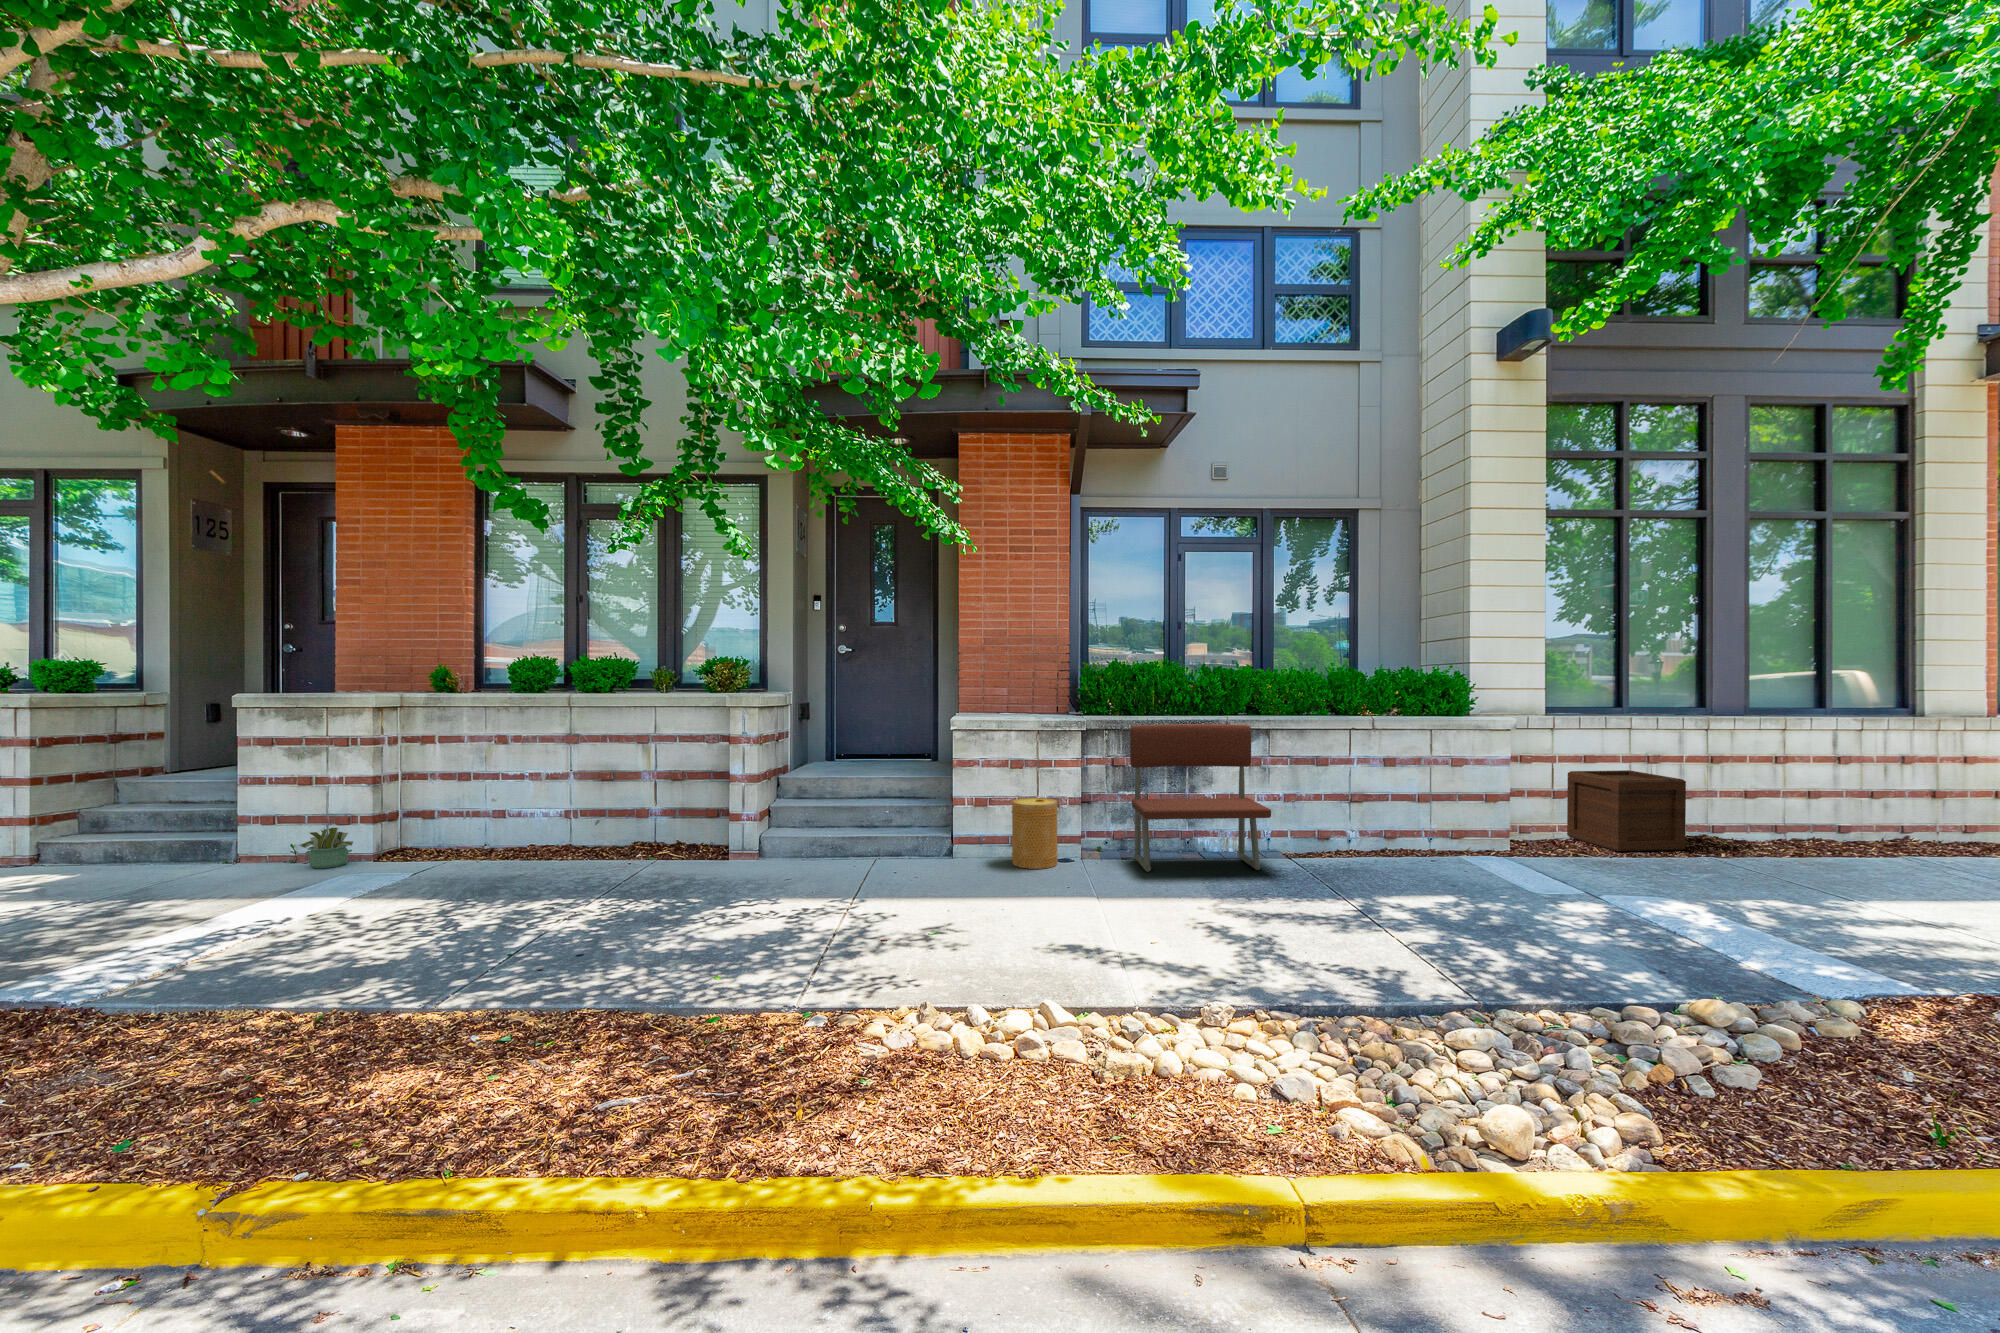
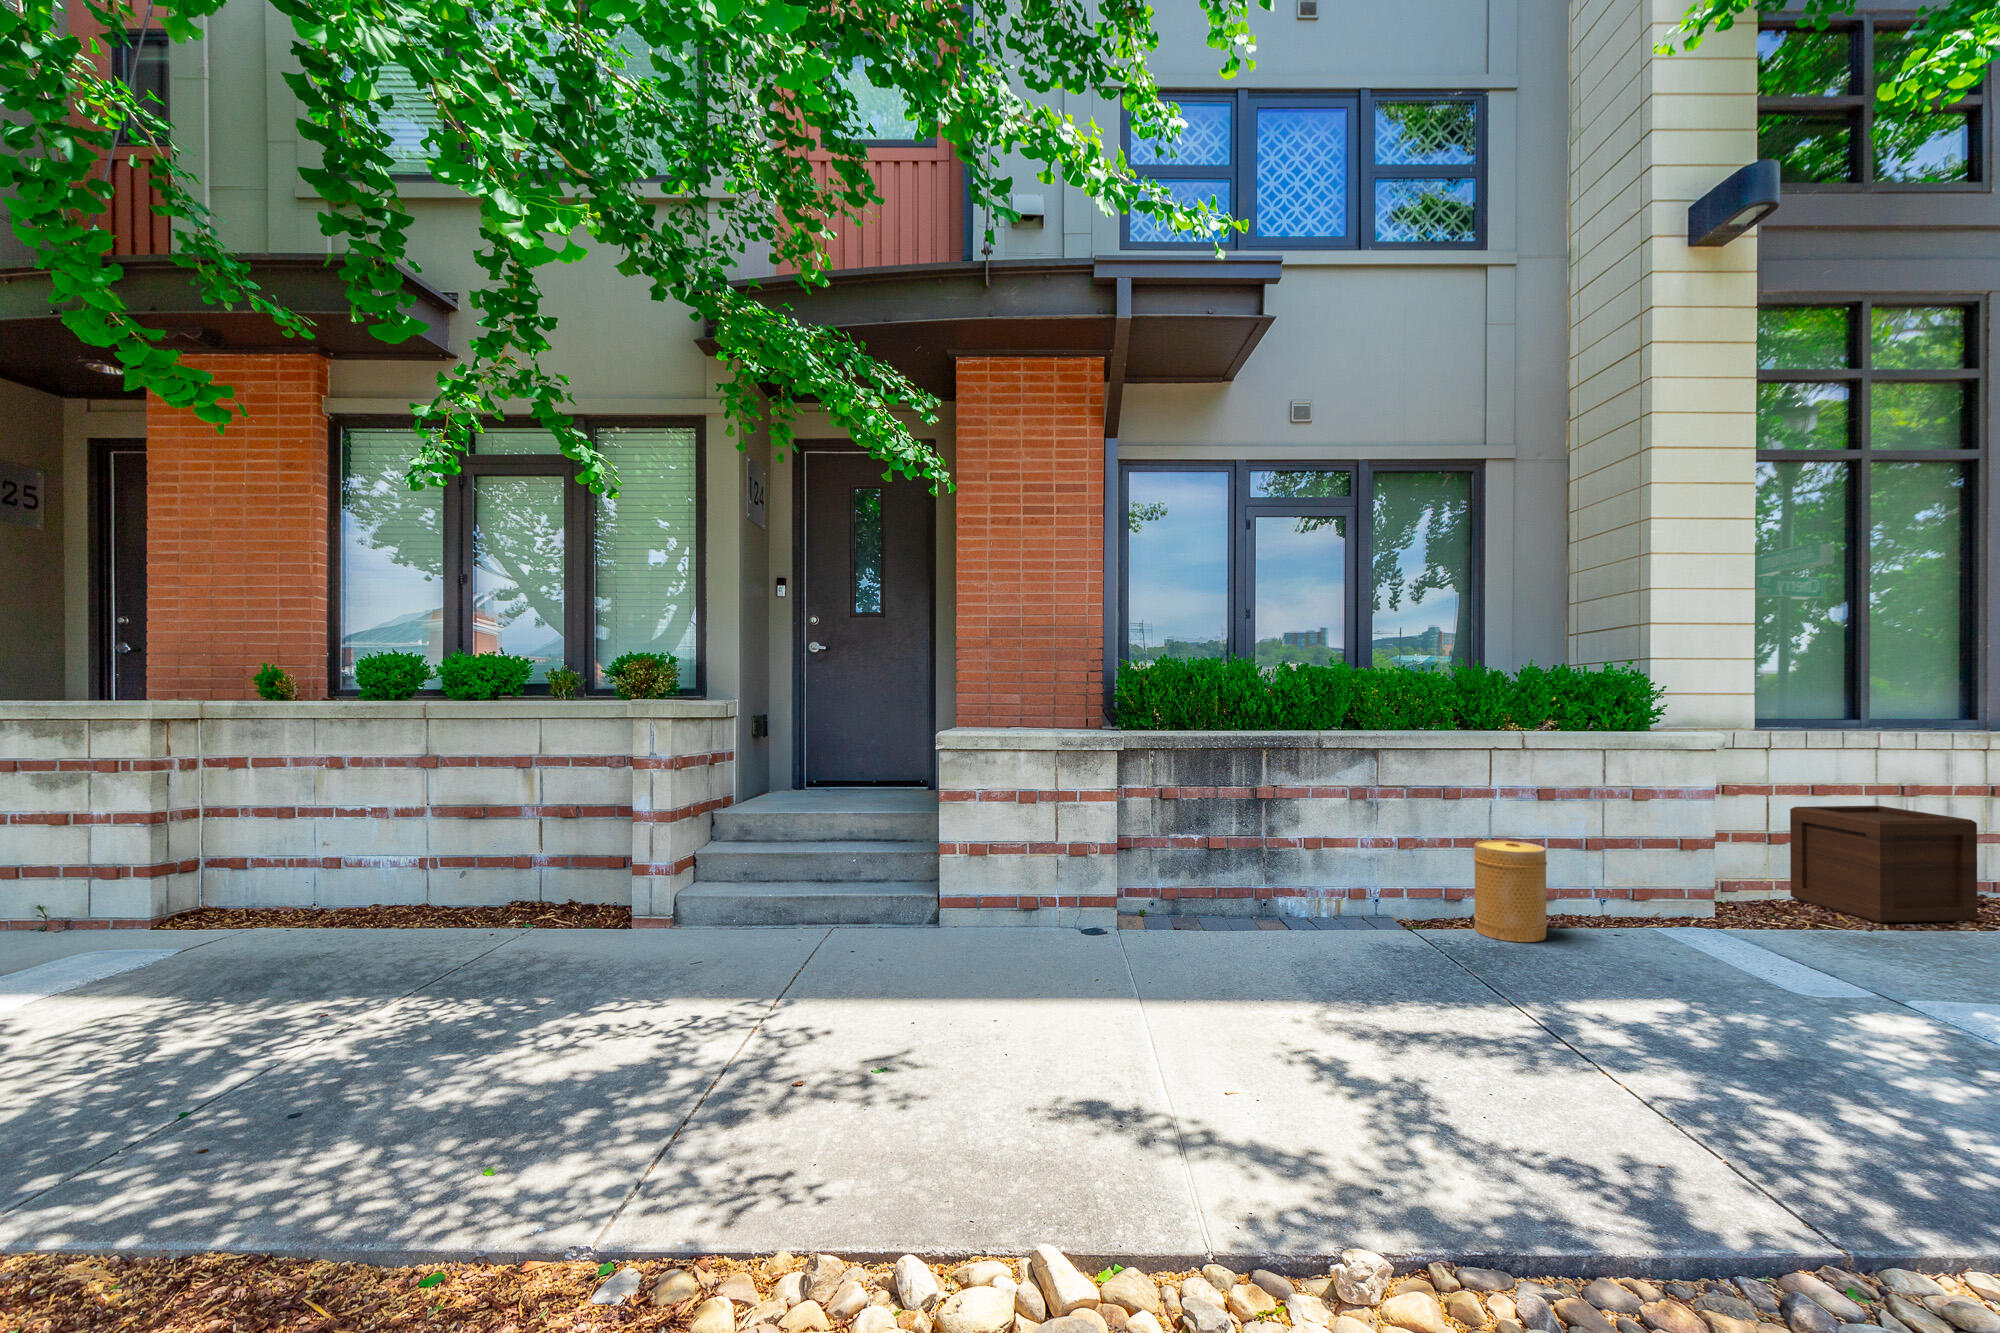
bench: present [1130,724,1271,872] -> none [1181,742,1388,954]
basket: present [1012,798,1058,869] -> present [1474,840,1548,942]
decorative plant: present [299,828,353,869] -> none [34,883,116,940]

